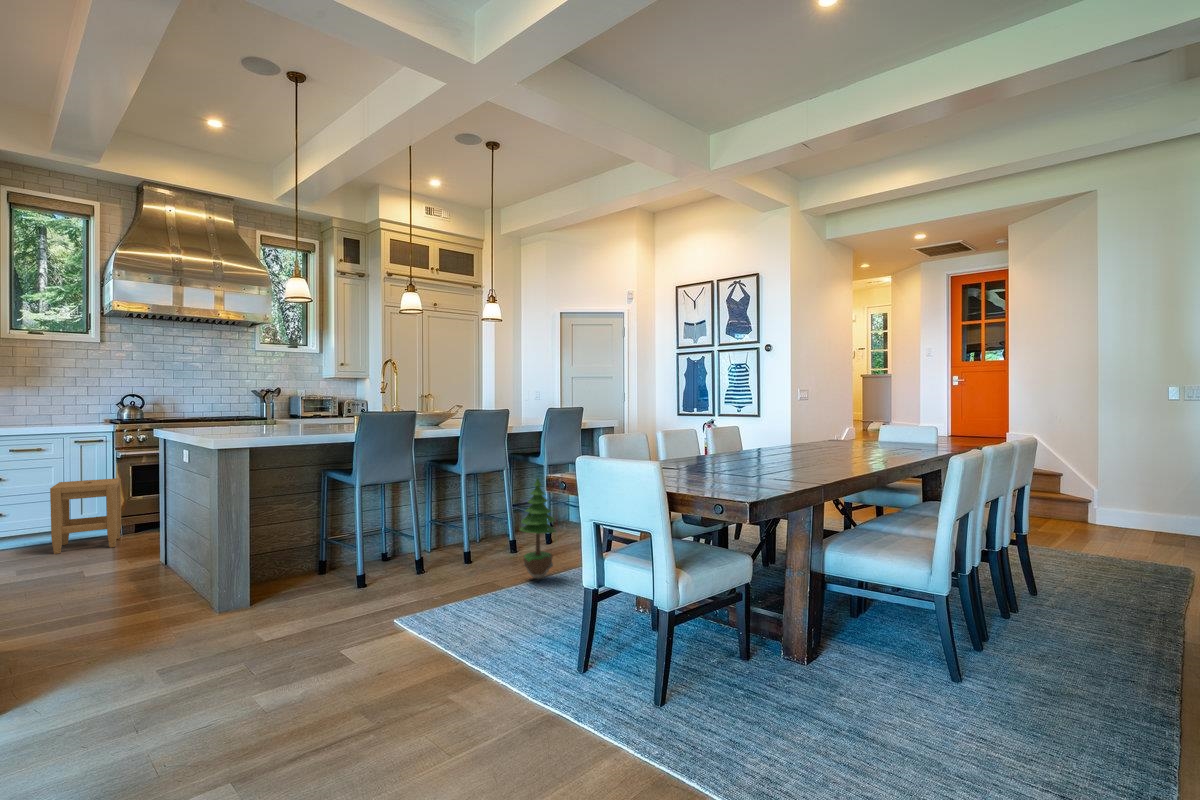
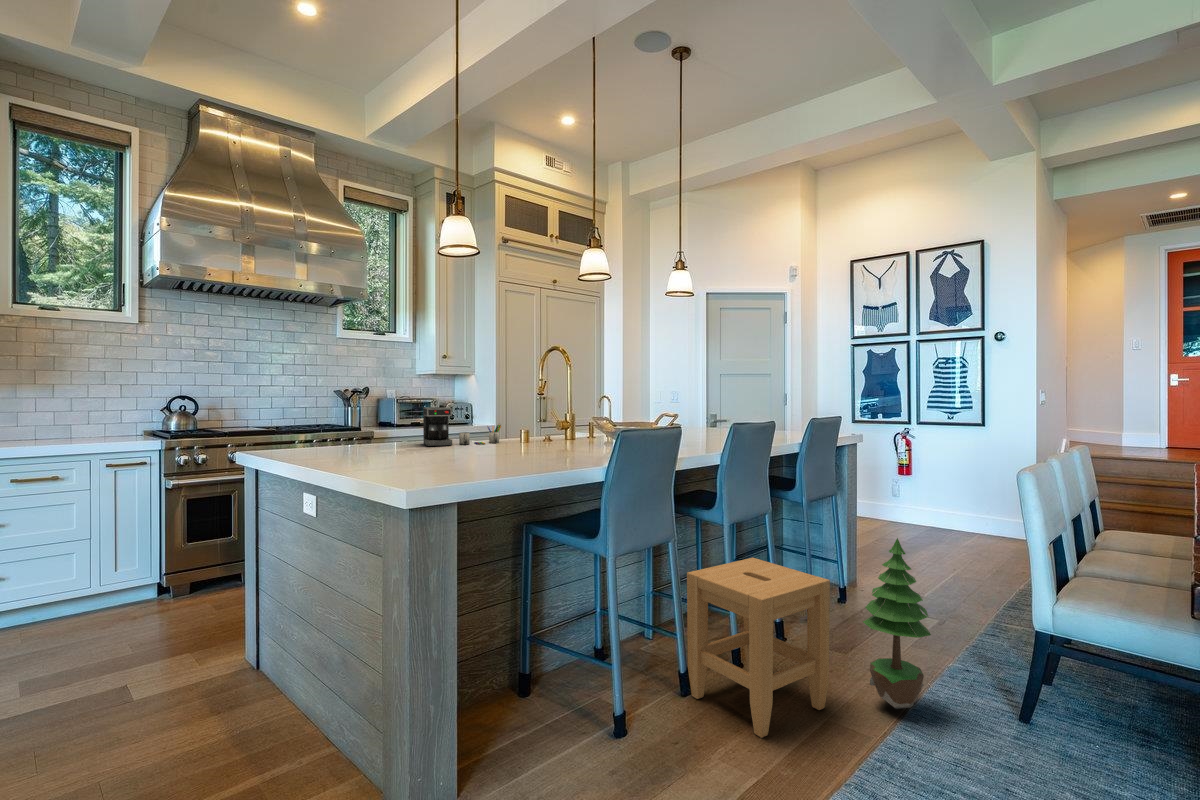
coffee maker: none [283,401,339,426] -> present [423,407,501,446]
stool: present [50,478,121,554] -> present [687,558,830,738]

